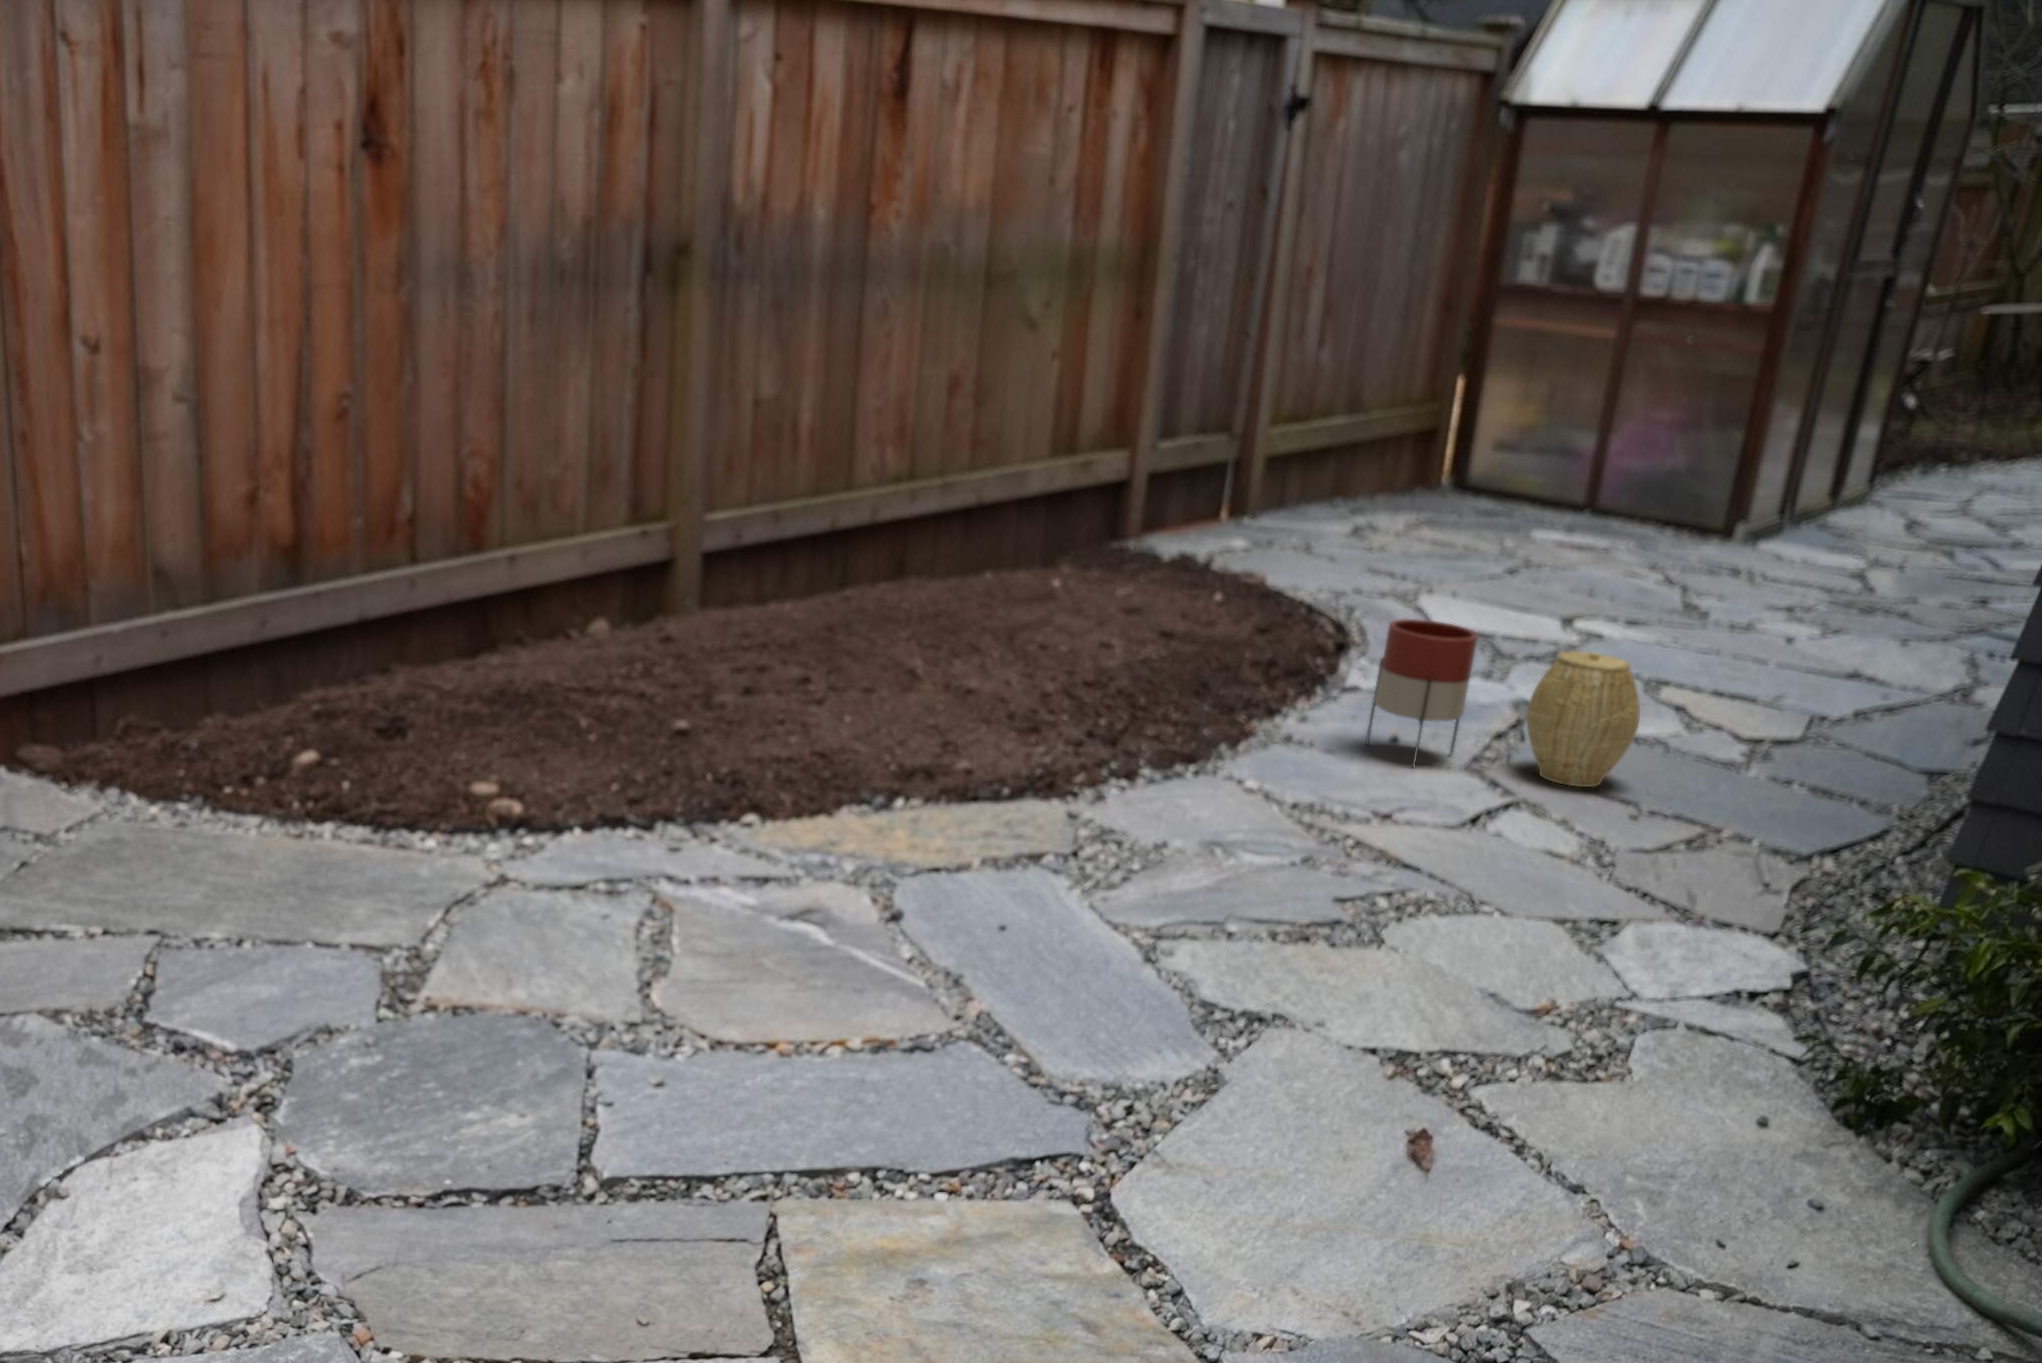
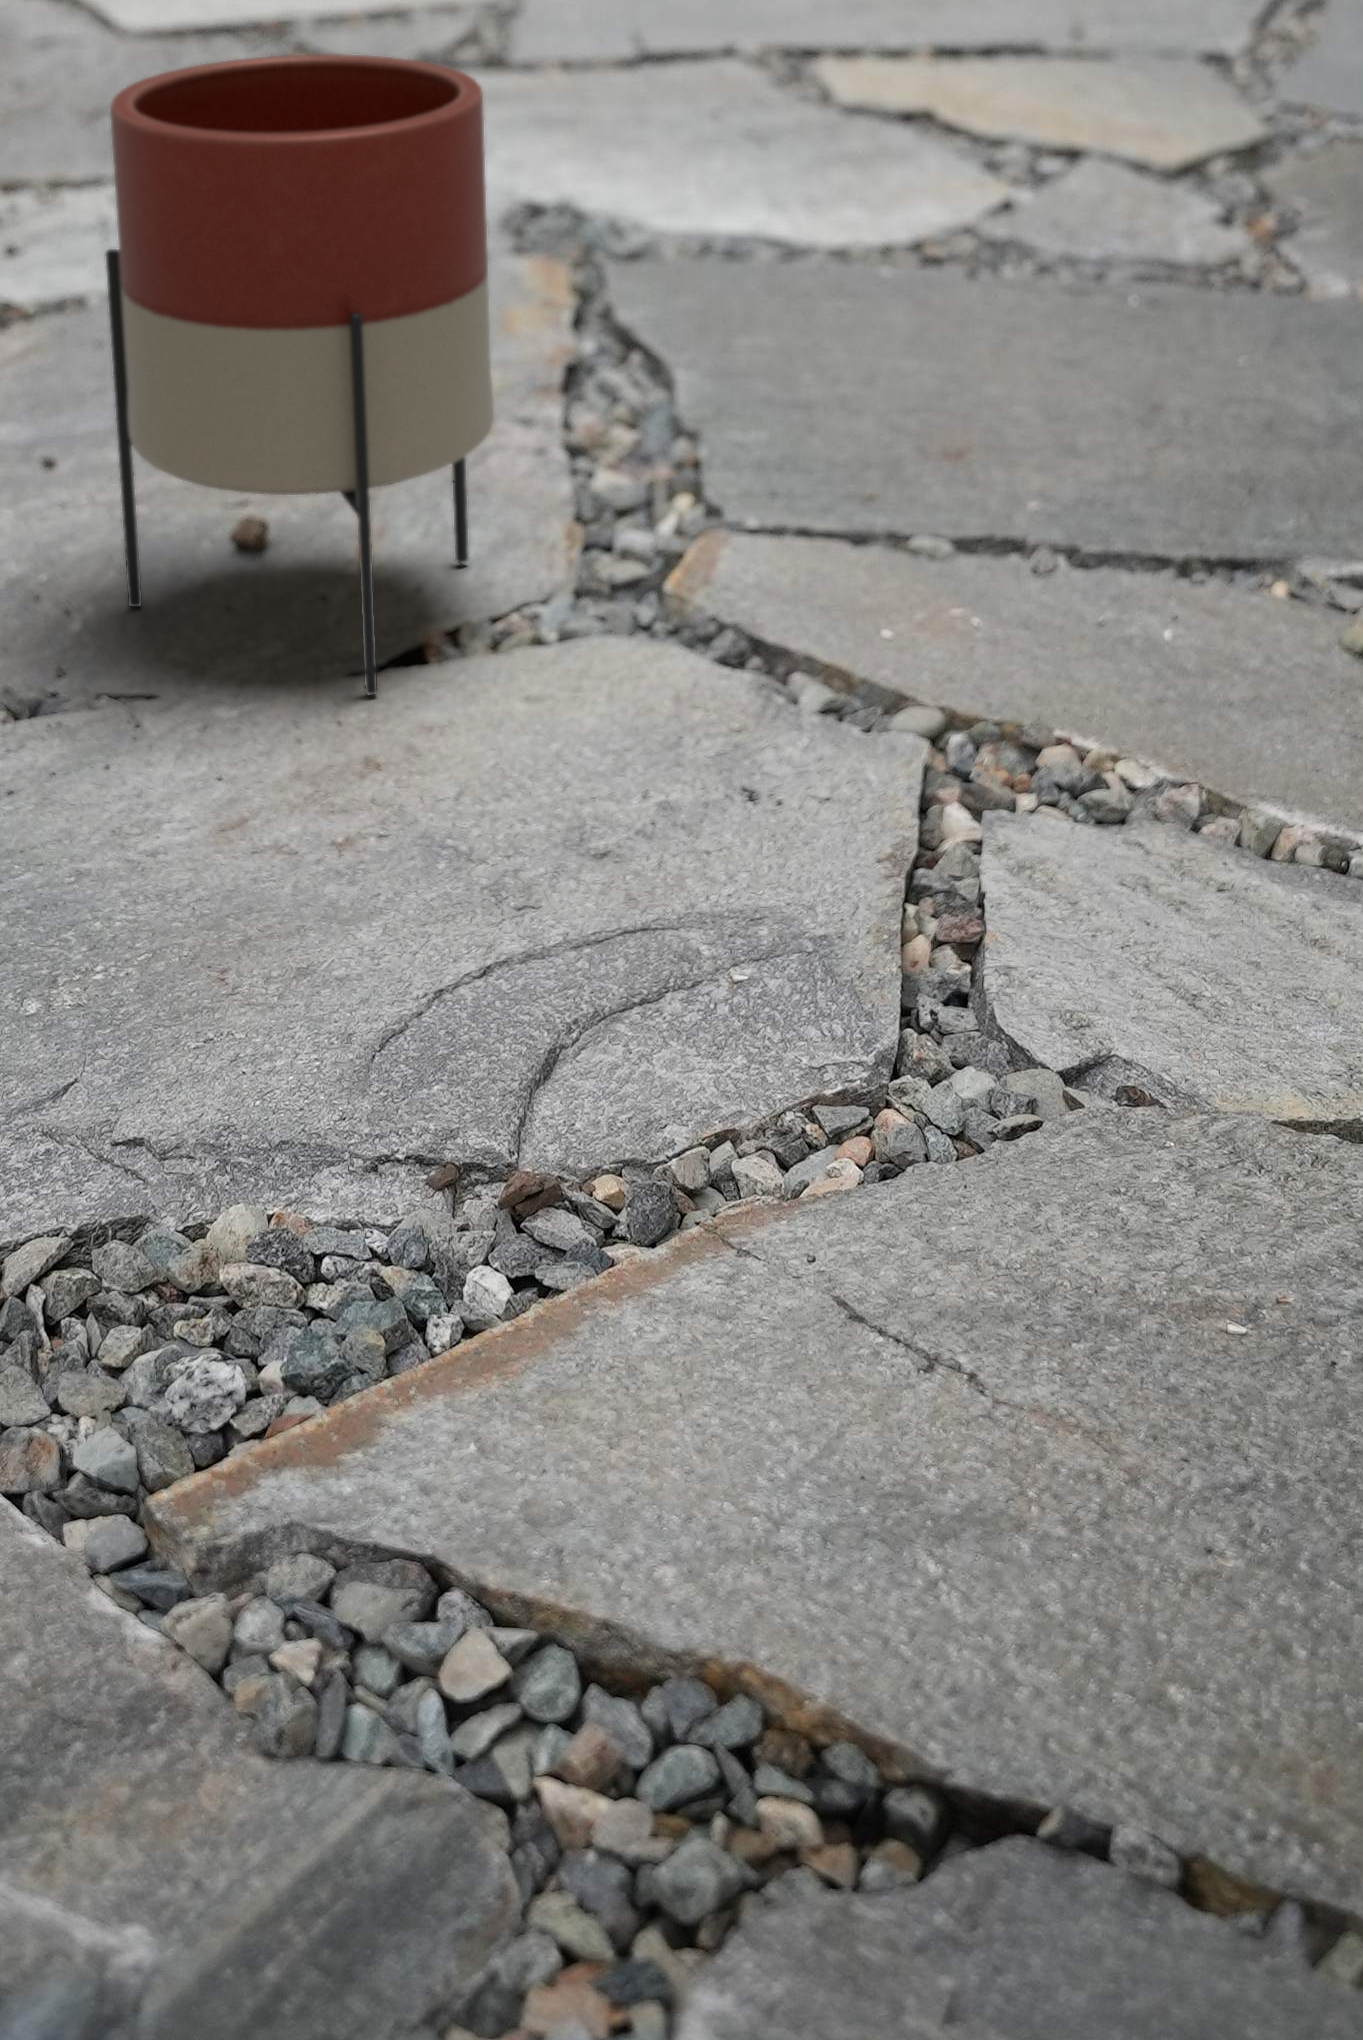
woven basket: present [1527,651,1640,787] -> none [714,55,1135,592]

